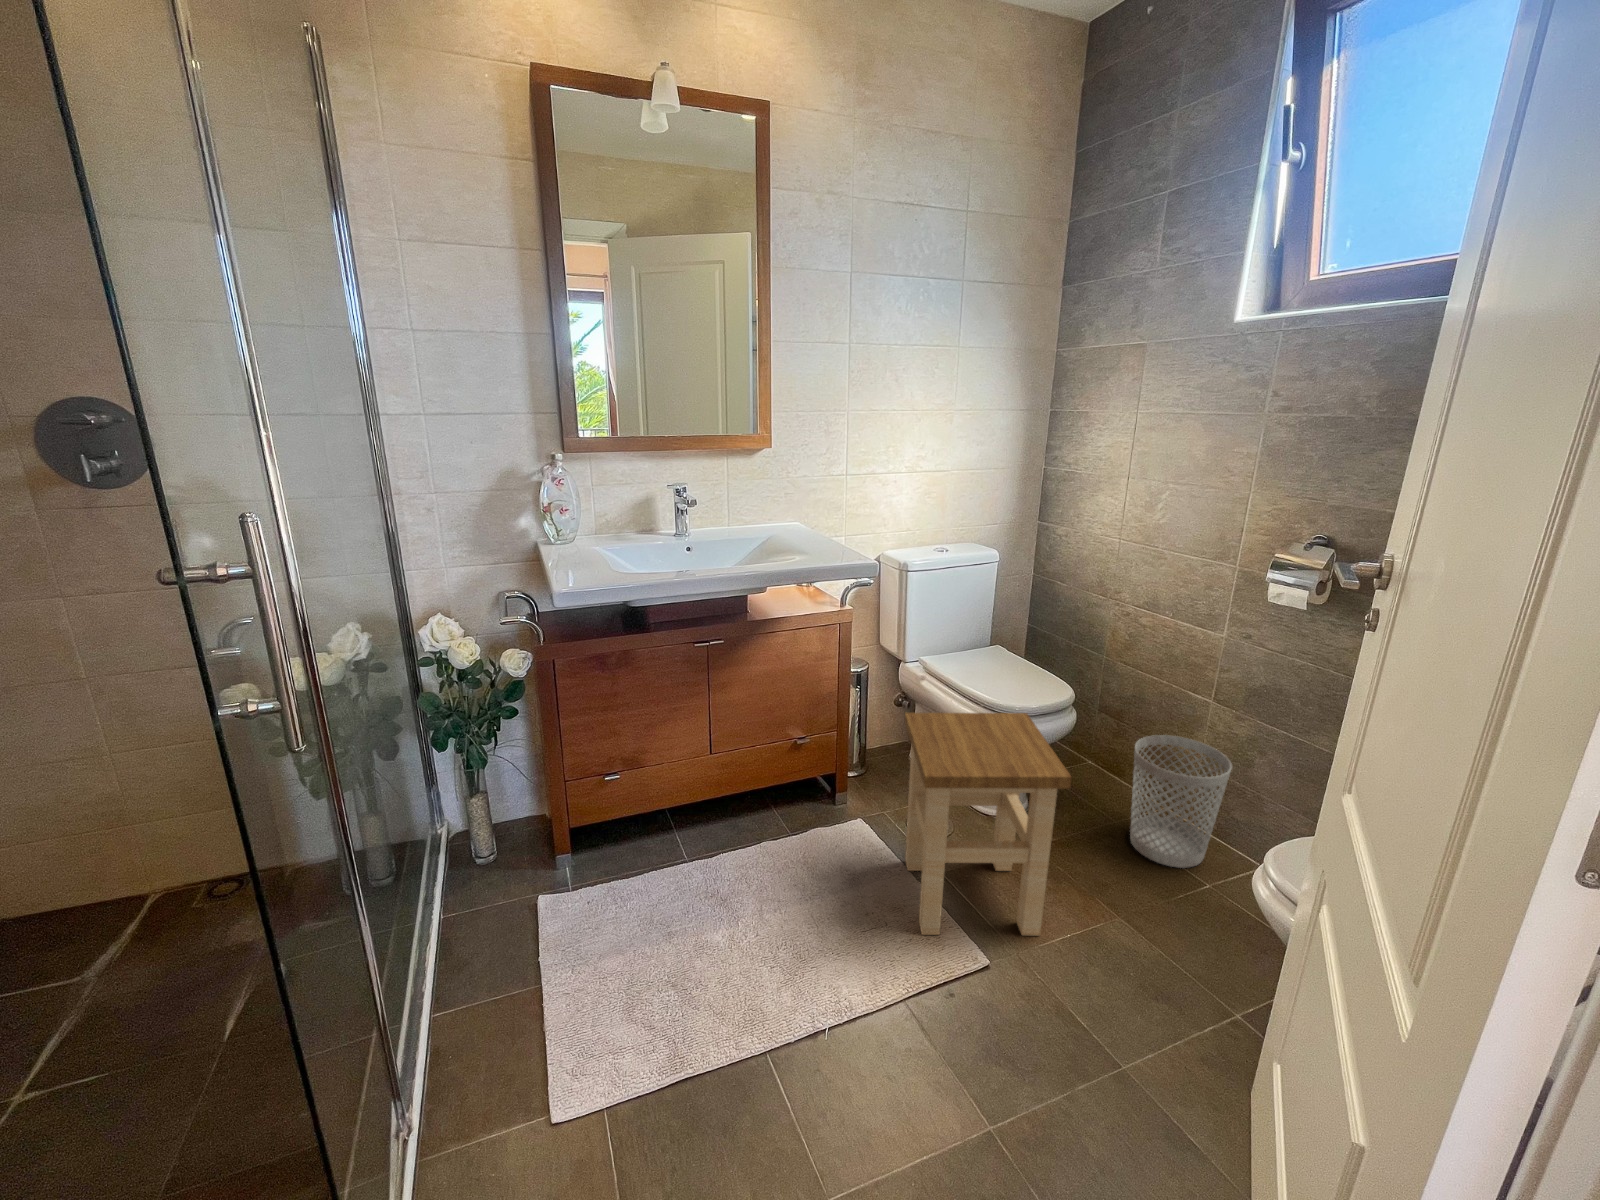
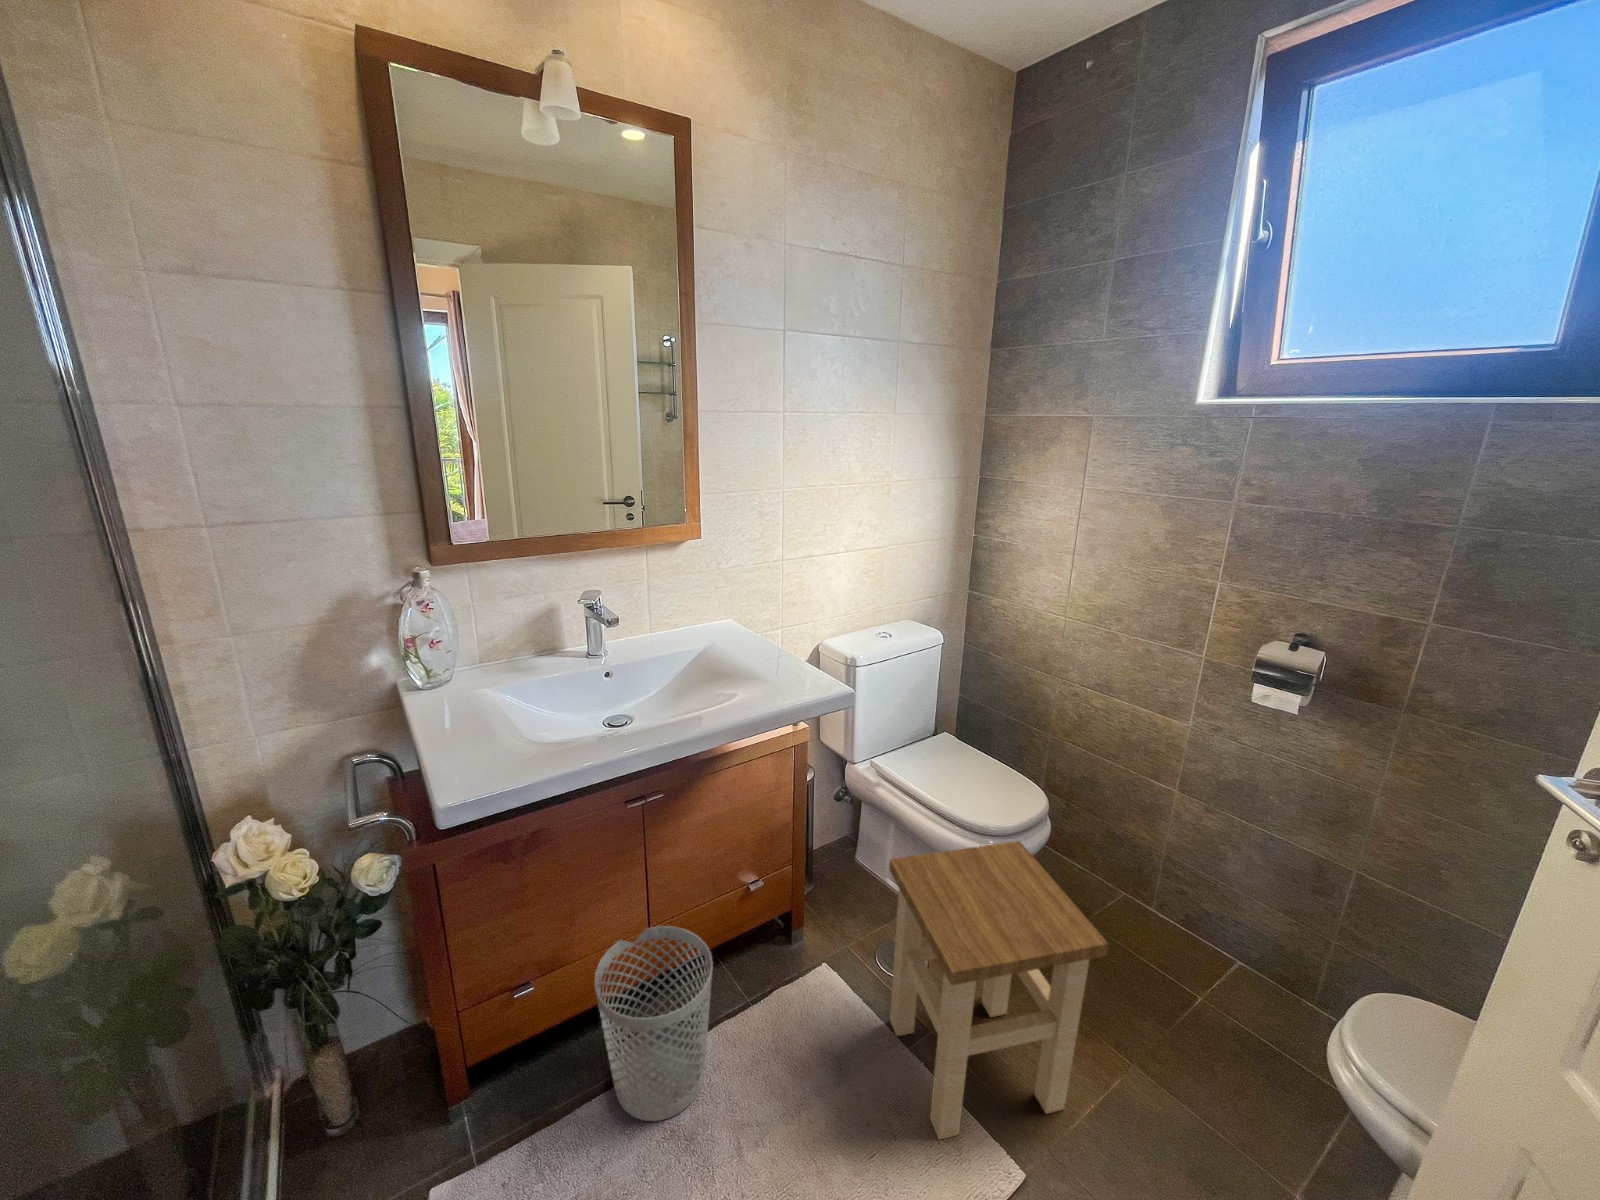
wastebasket: present [1130,735,1232,868] -> present [595,926,713,1121]

